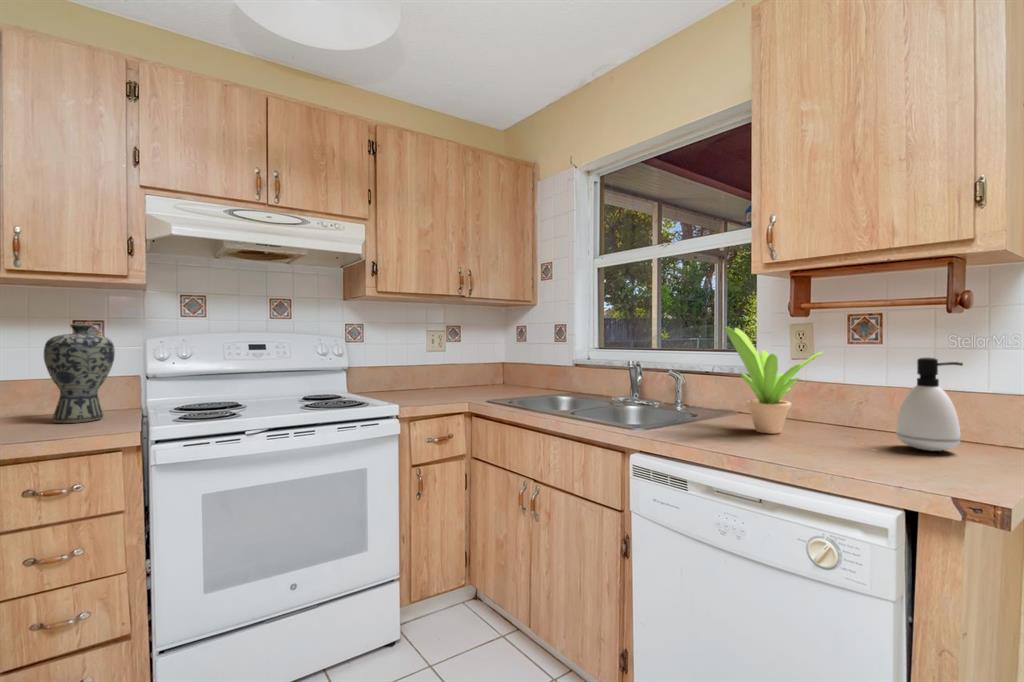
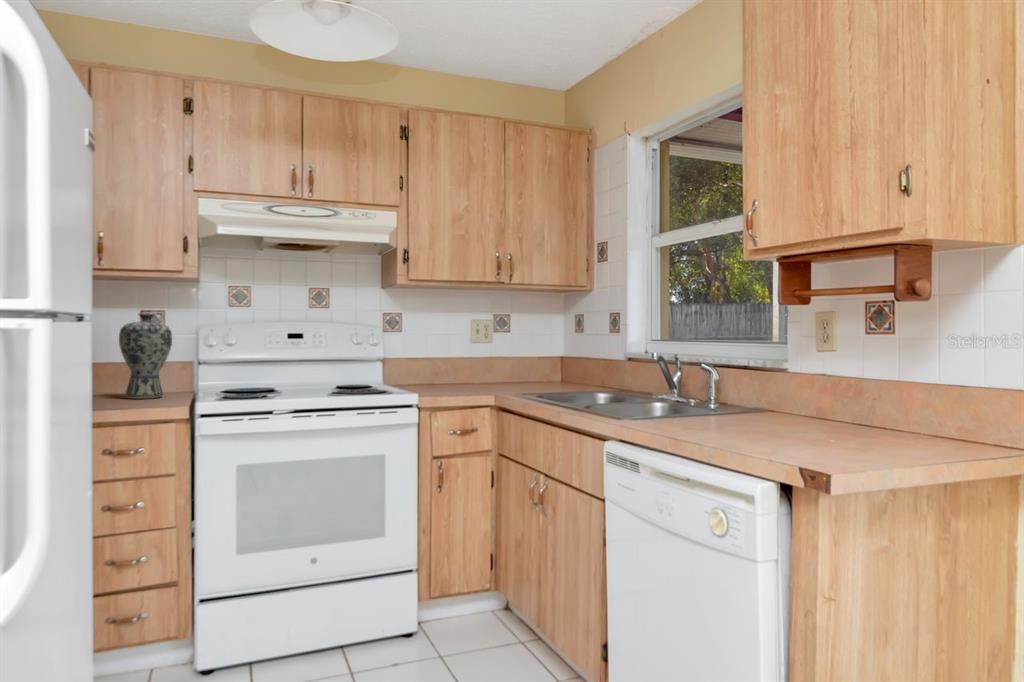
potted plant: present [725,327,823,434] -> none [699,316,811,427]
soap dispenser: present [896,358,963,451] -> none [857,347,915,443]

